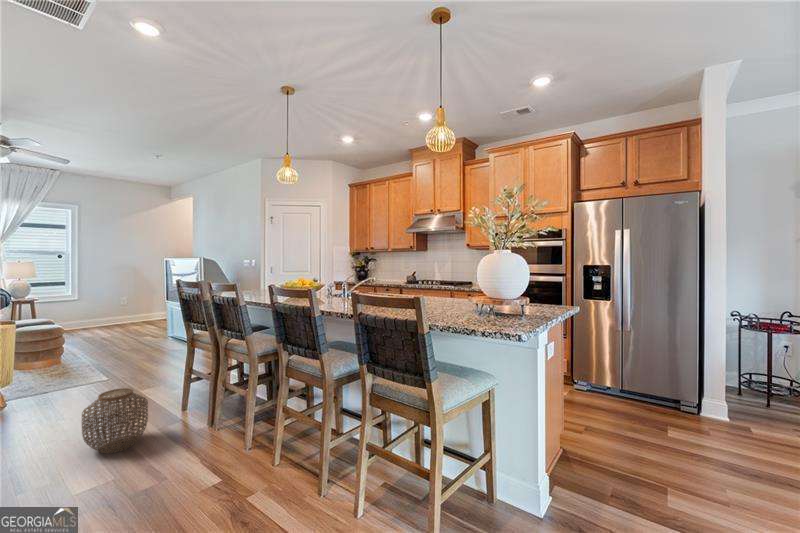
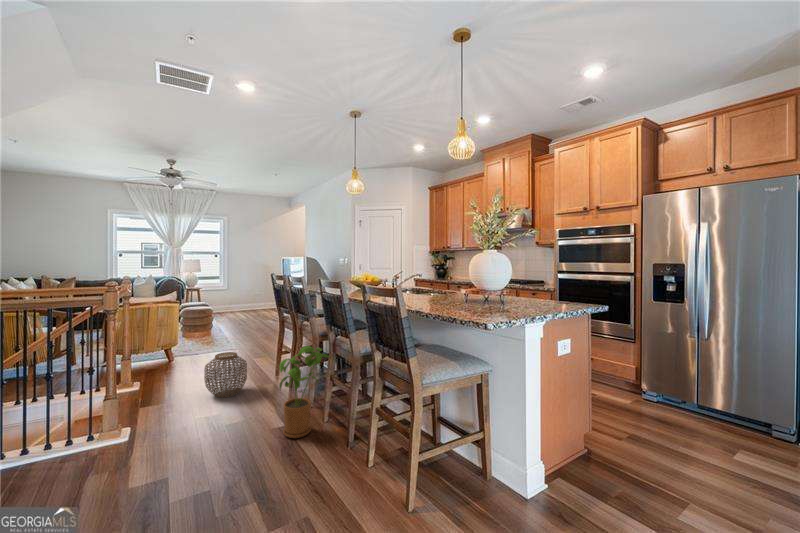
house plant: none [219,373,288,495] -> present [279,346,329,438]

